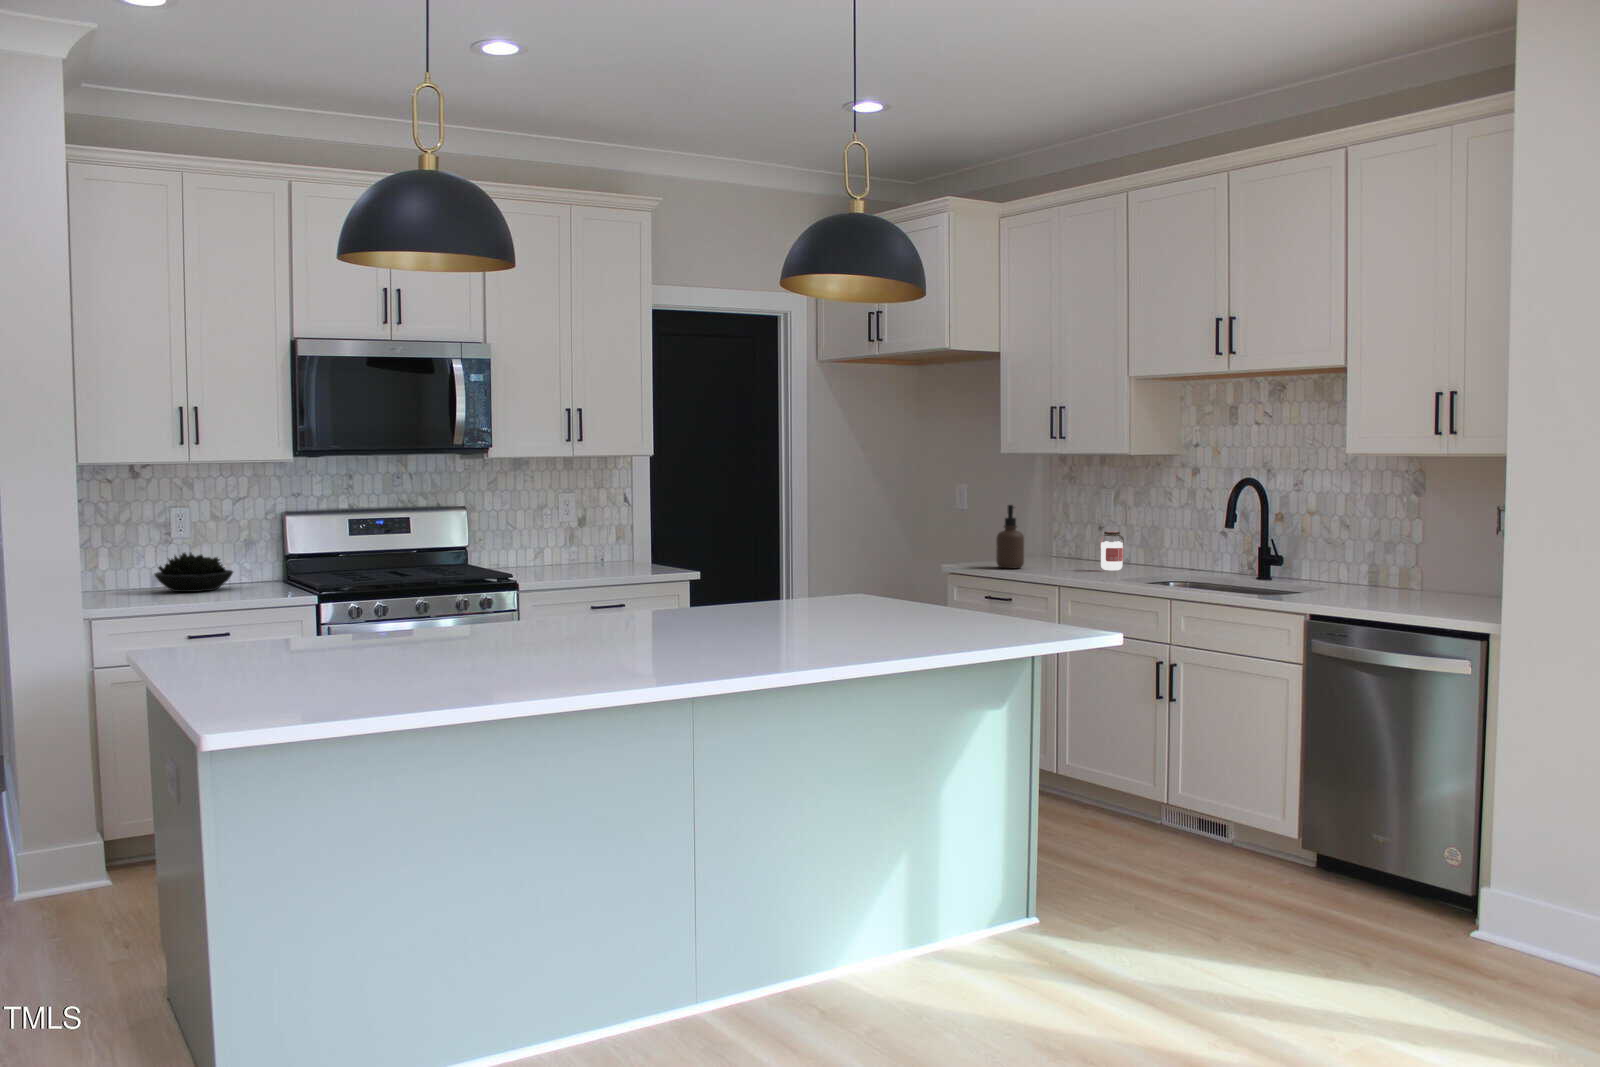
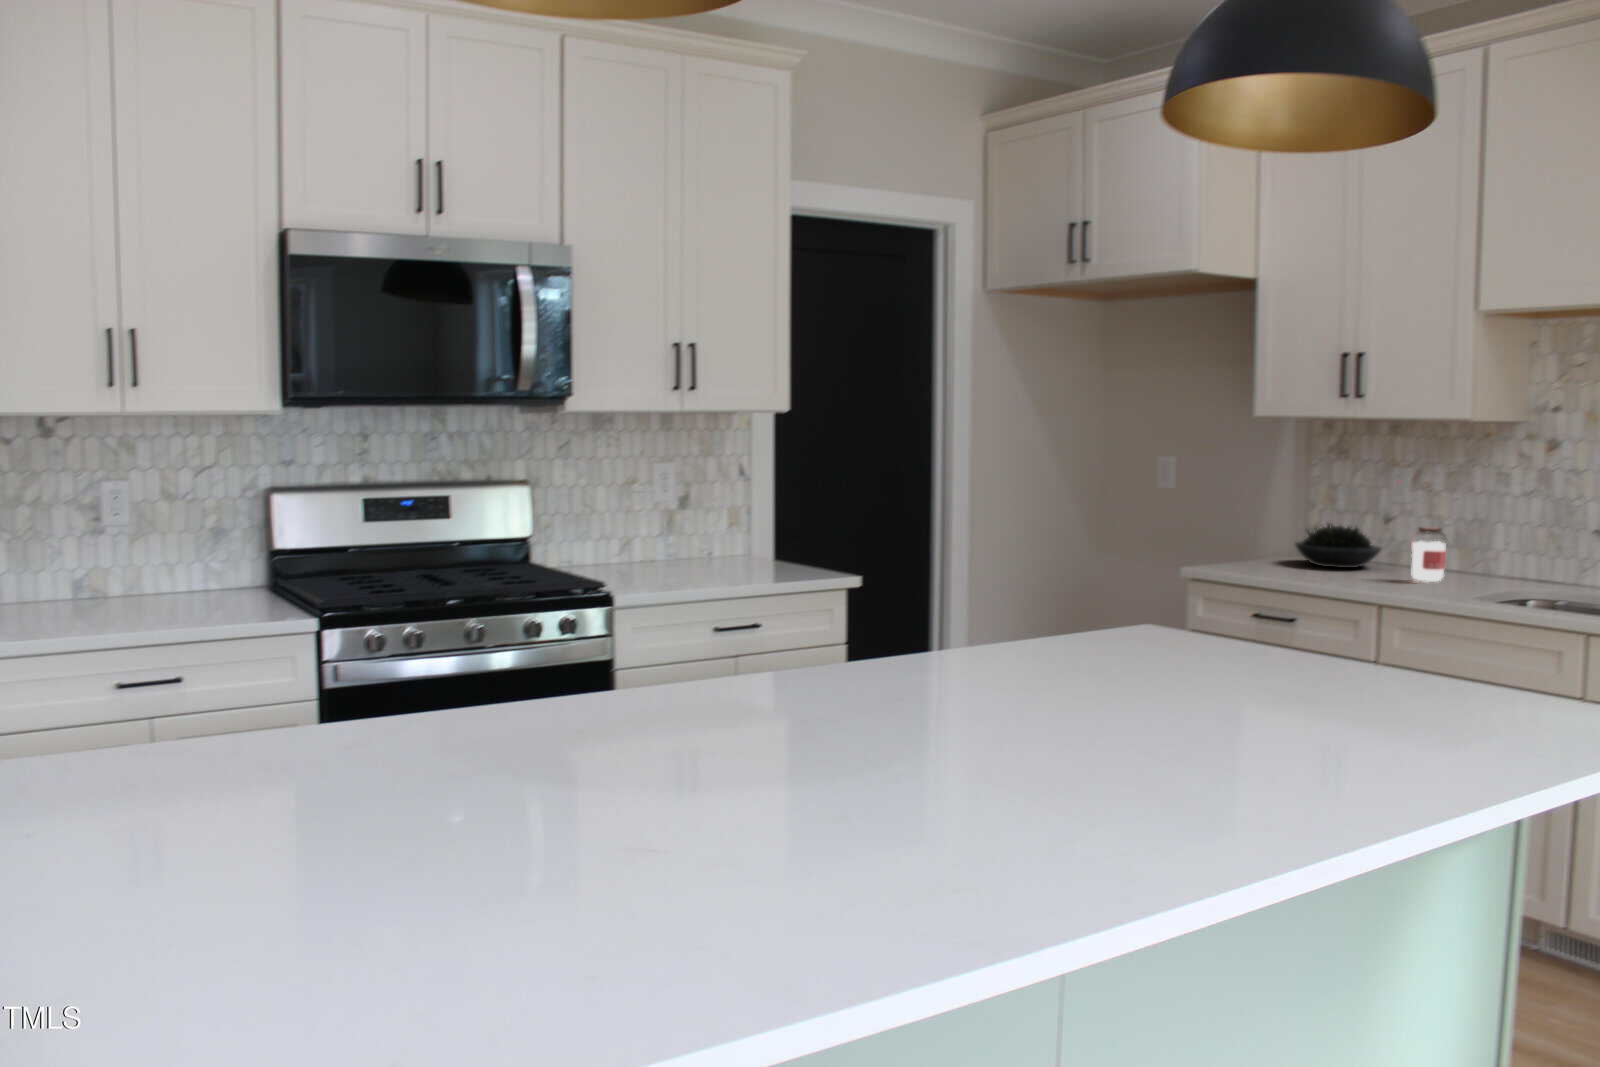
soap dispenser: present [996,505,1024,568] -> none [1259,487,1301,576]
succulent plant: present [155,553,233,592] -> present [1295,524,1381,568]

